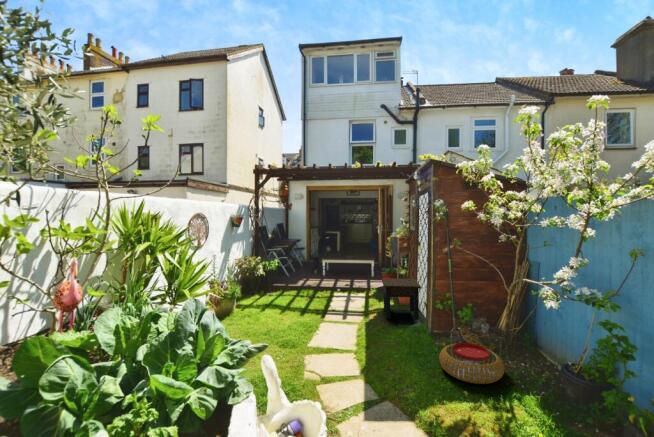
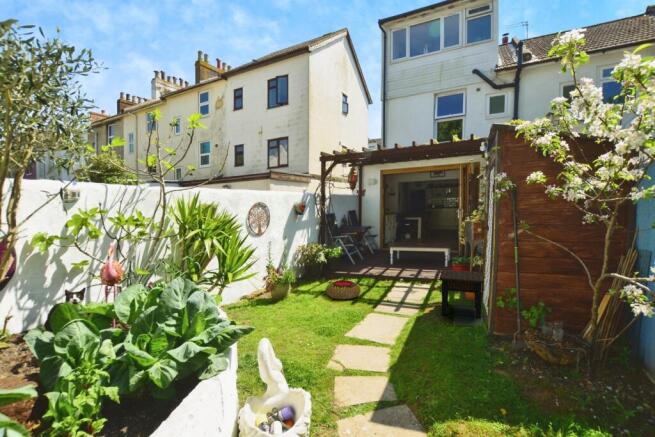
pouf: present [439,343,504,384] -> present [326,280,361,300]

